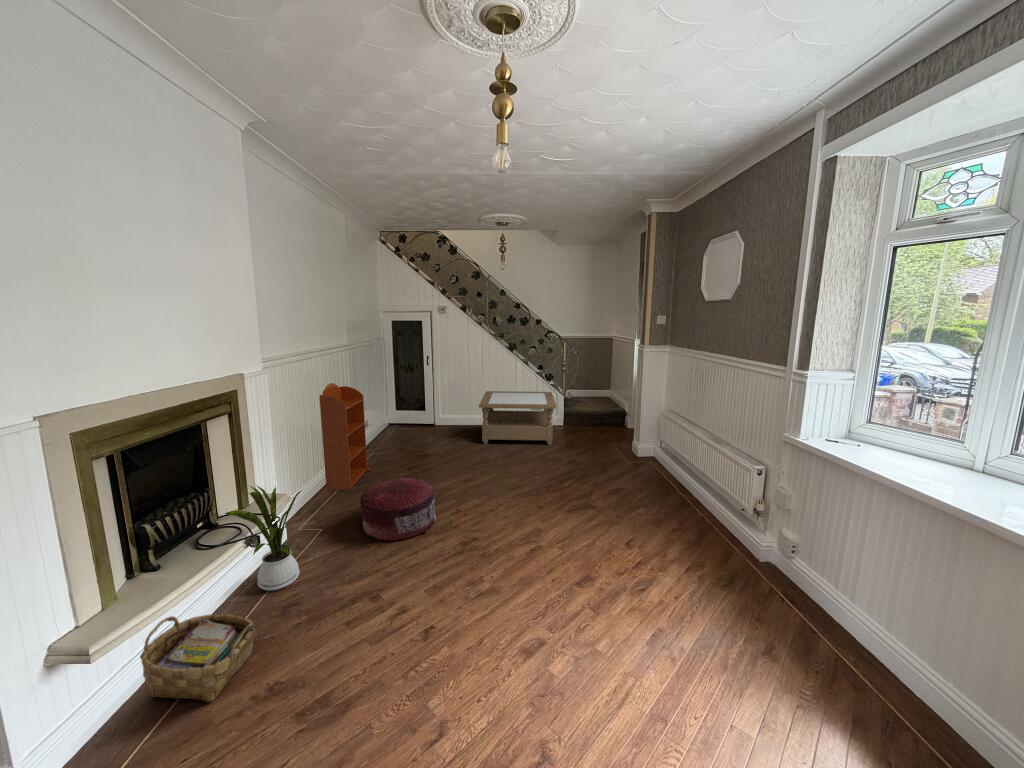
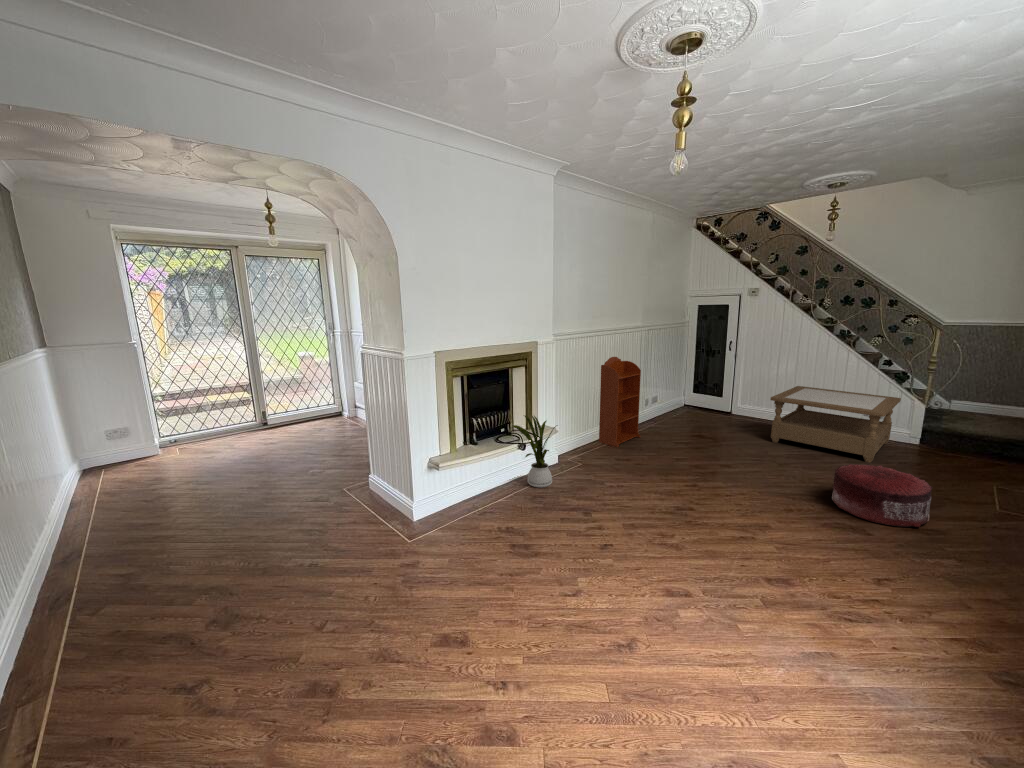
pouf: present [360,477,436,541] -> present [832,464,933,527]
woven basket: present [140,614,255,702] -> none [461,470,510,520]

